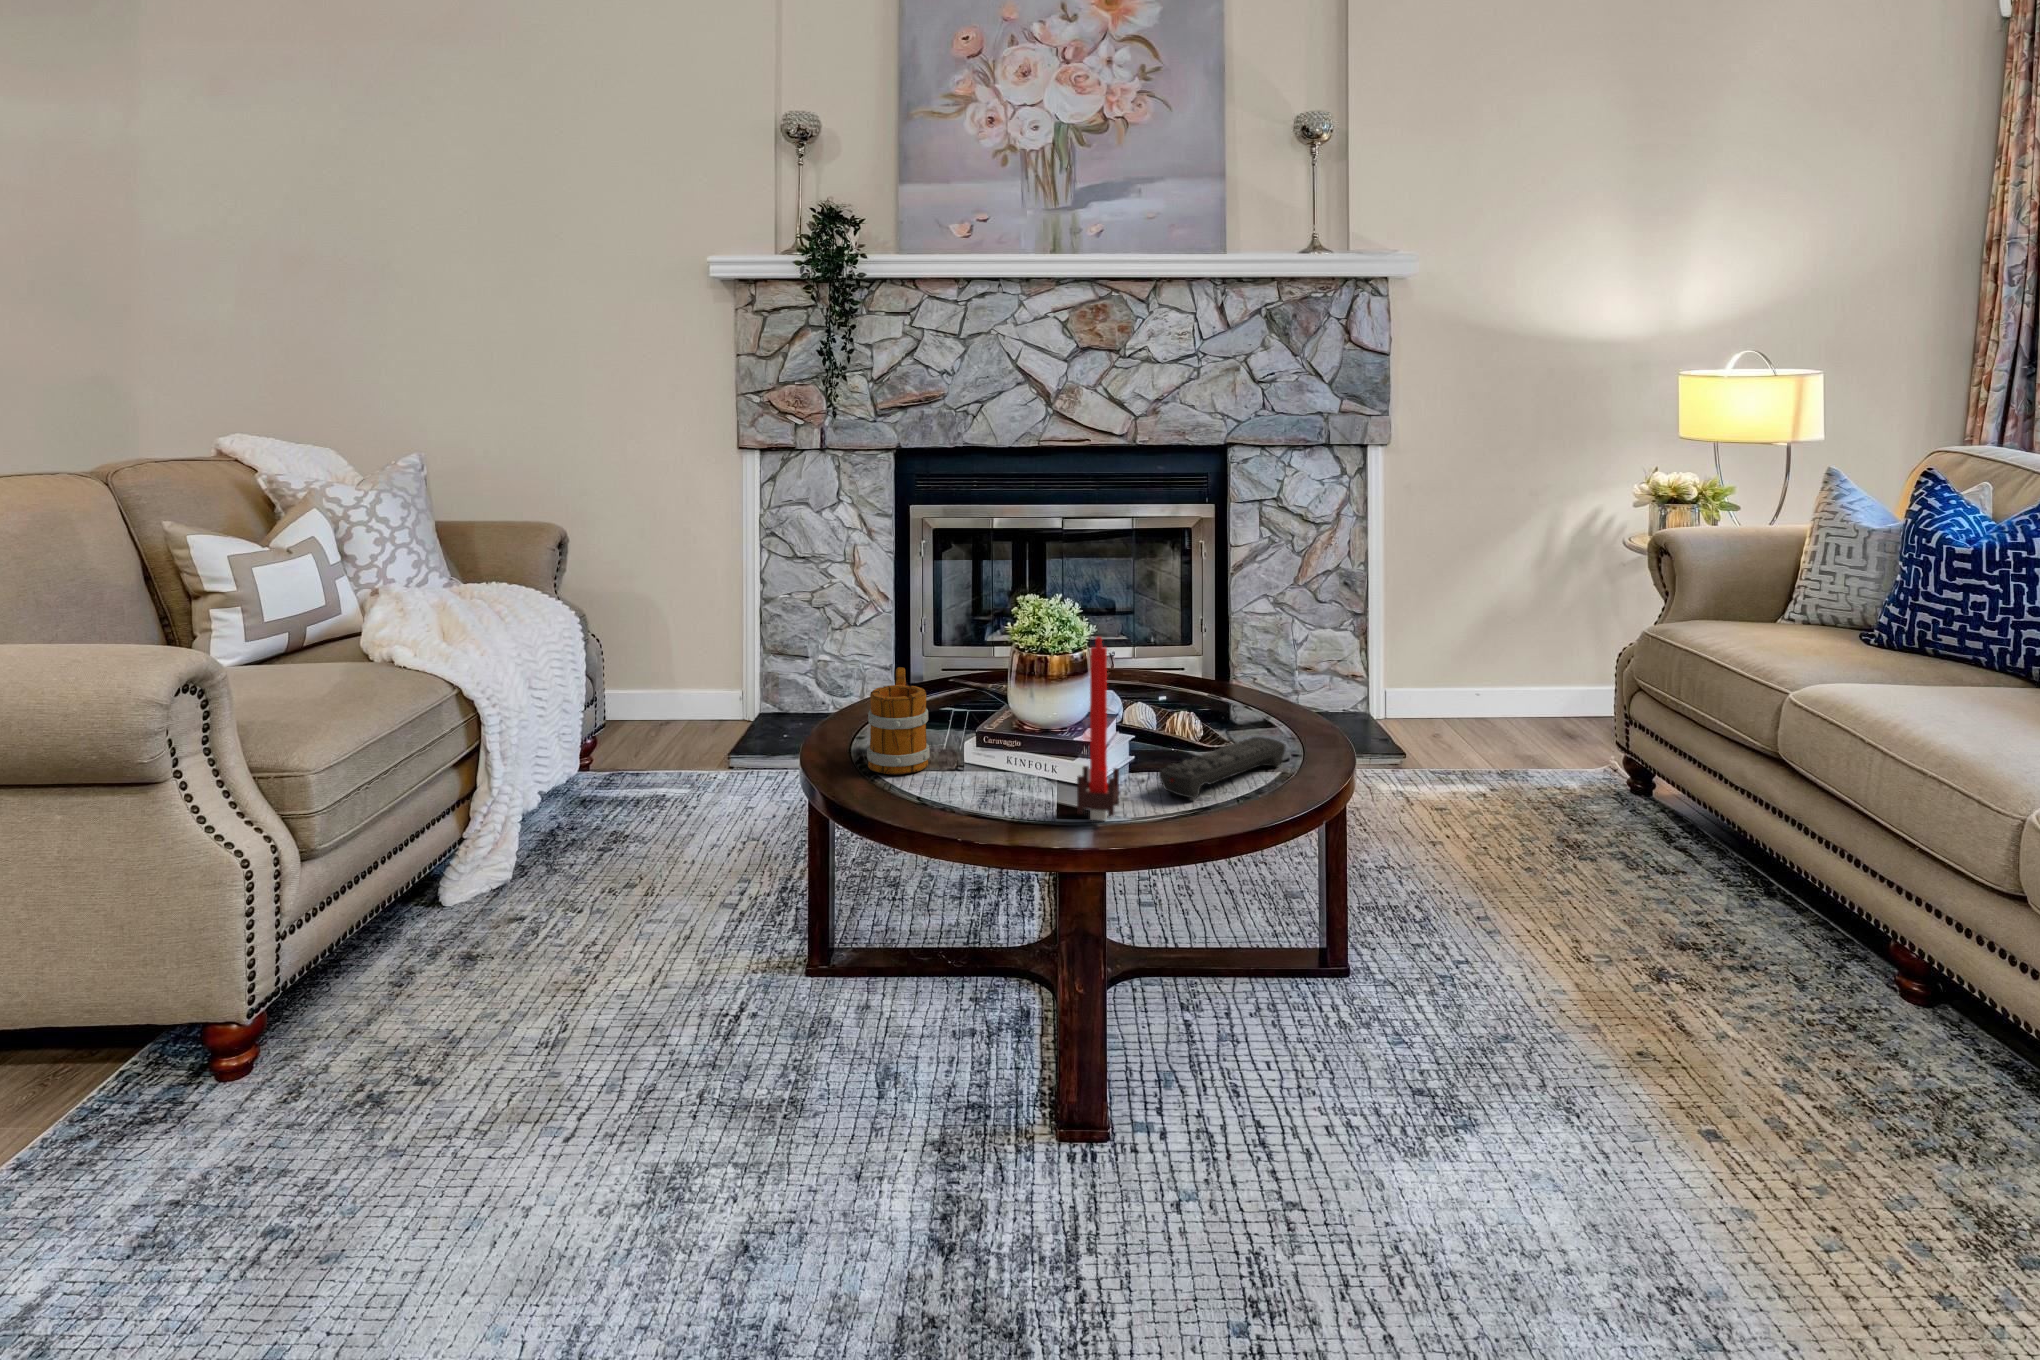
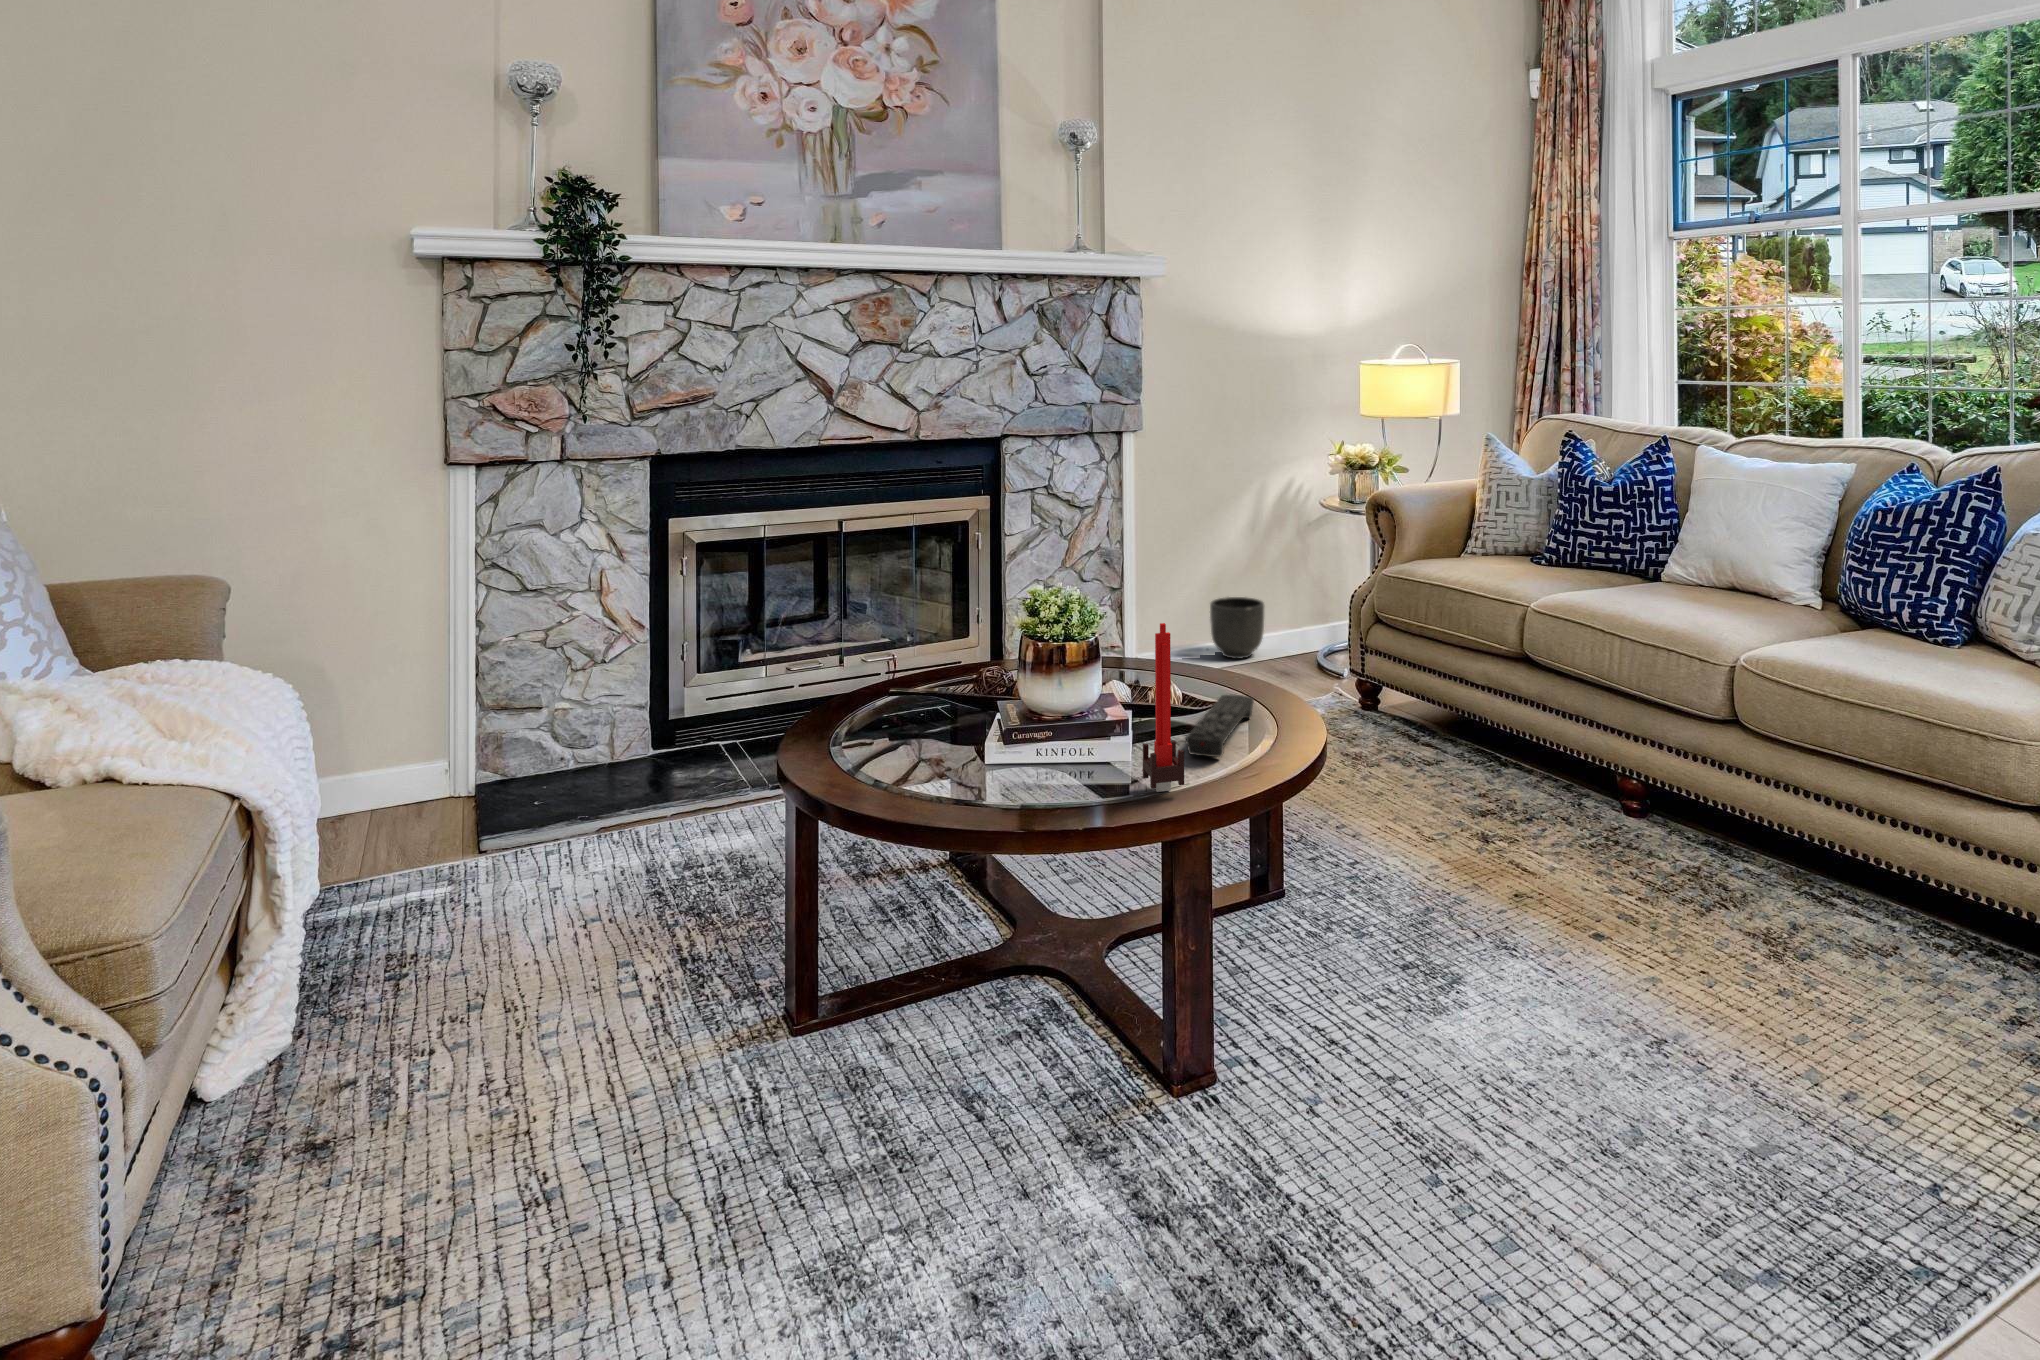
planter: none [1484,653,1553,728] -> present [1210,597,1264,659]
mug: present [867,667,930,775] -> none [889,678,957,786]

